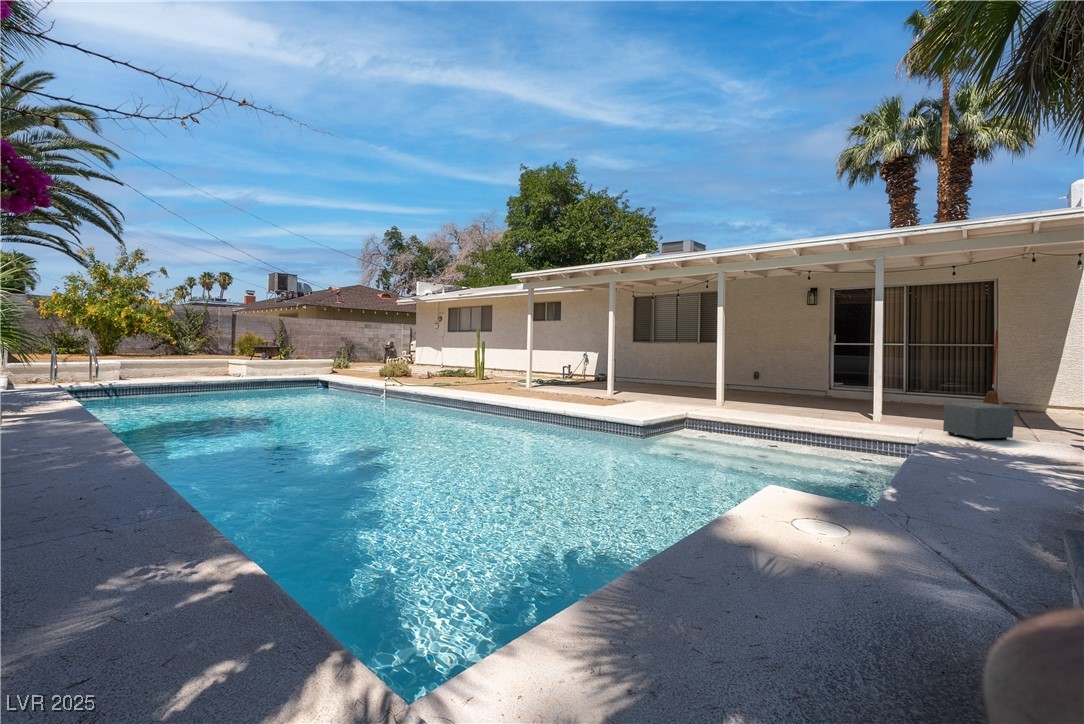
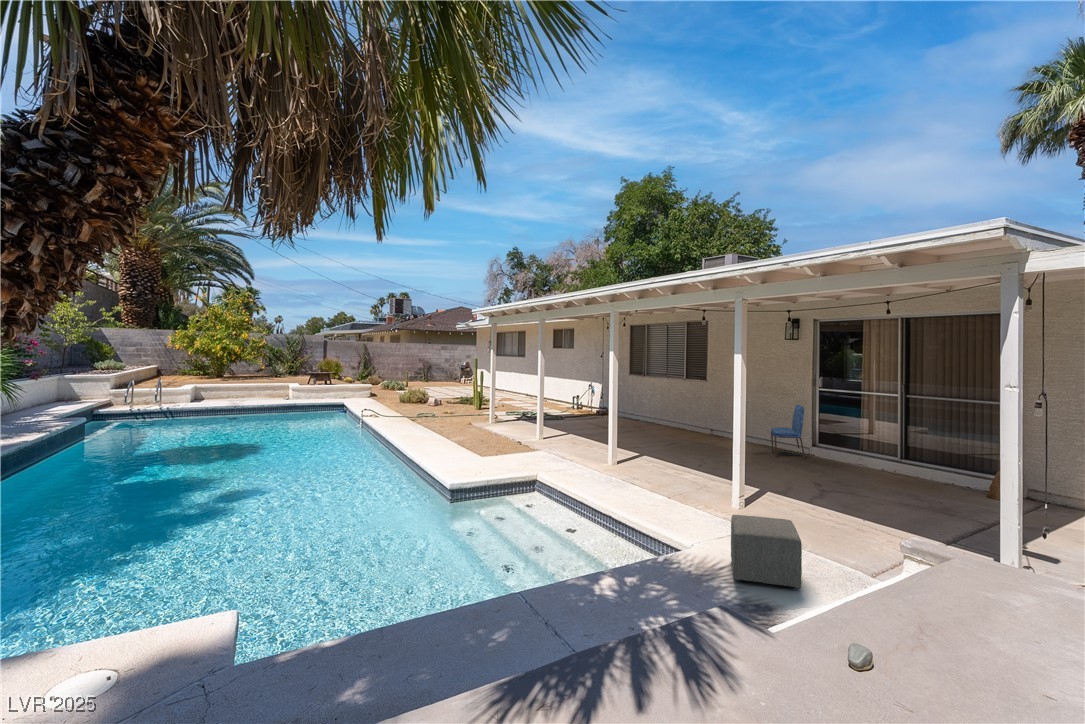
dining chair: none [796,355,827,394] -> present [771,405,805,459]

